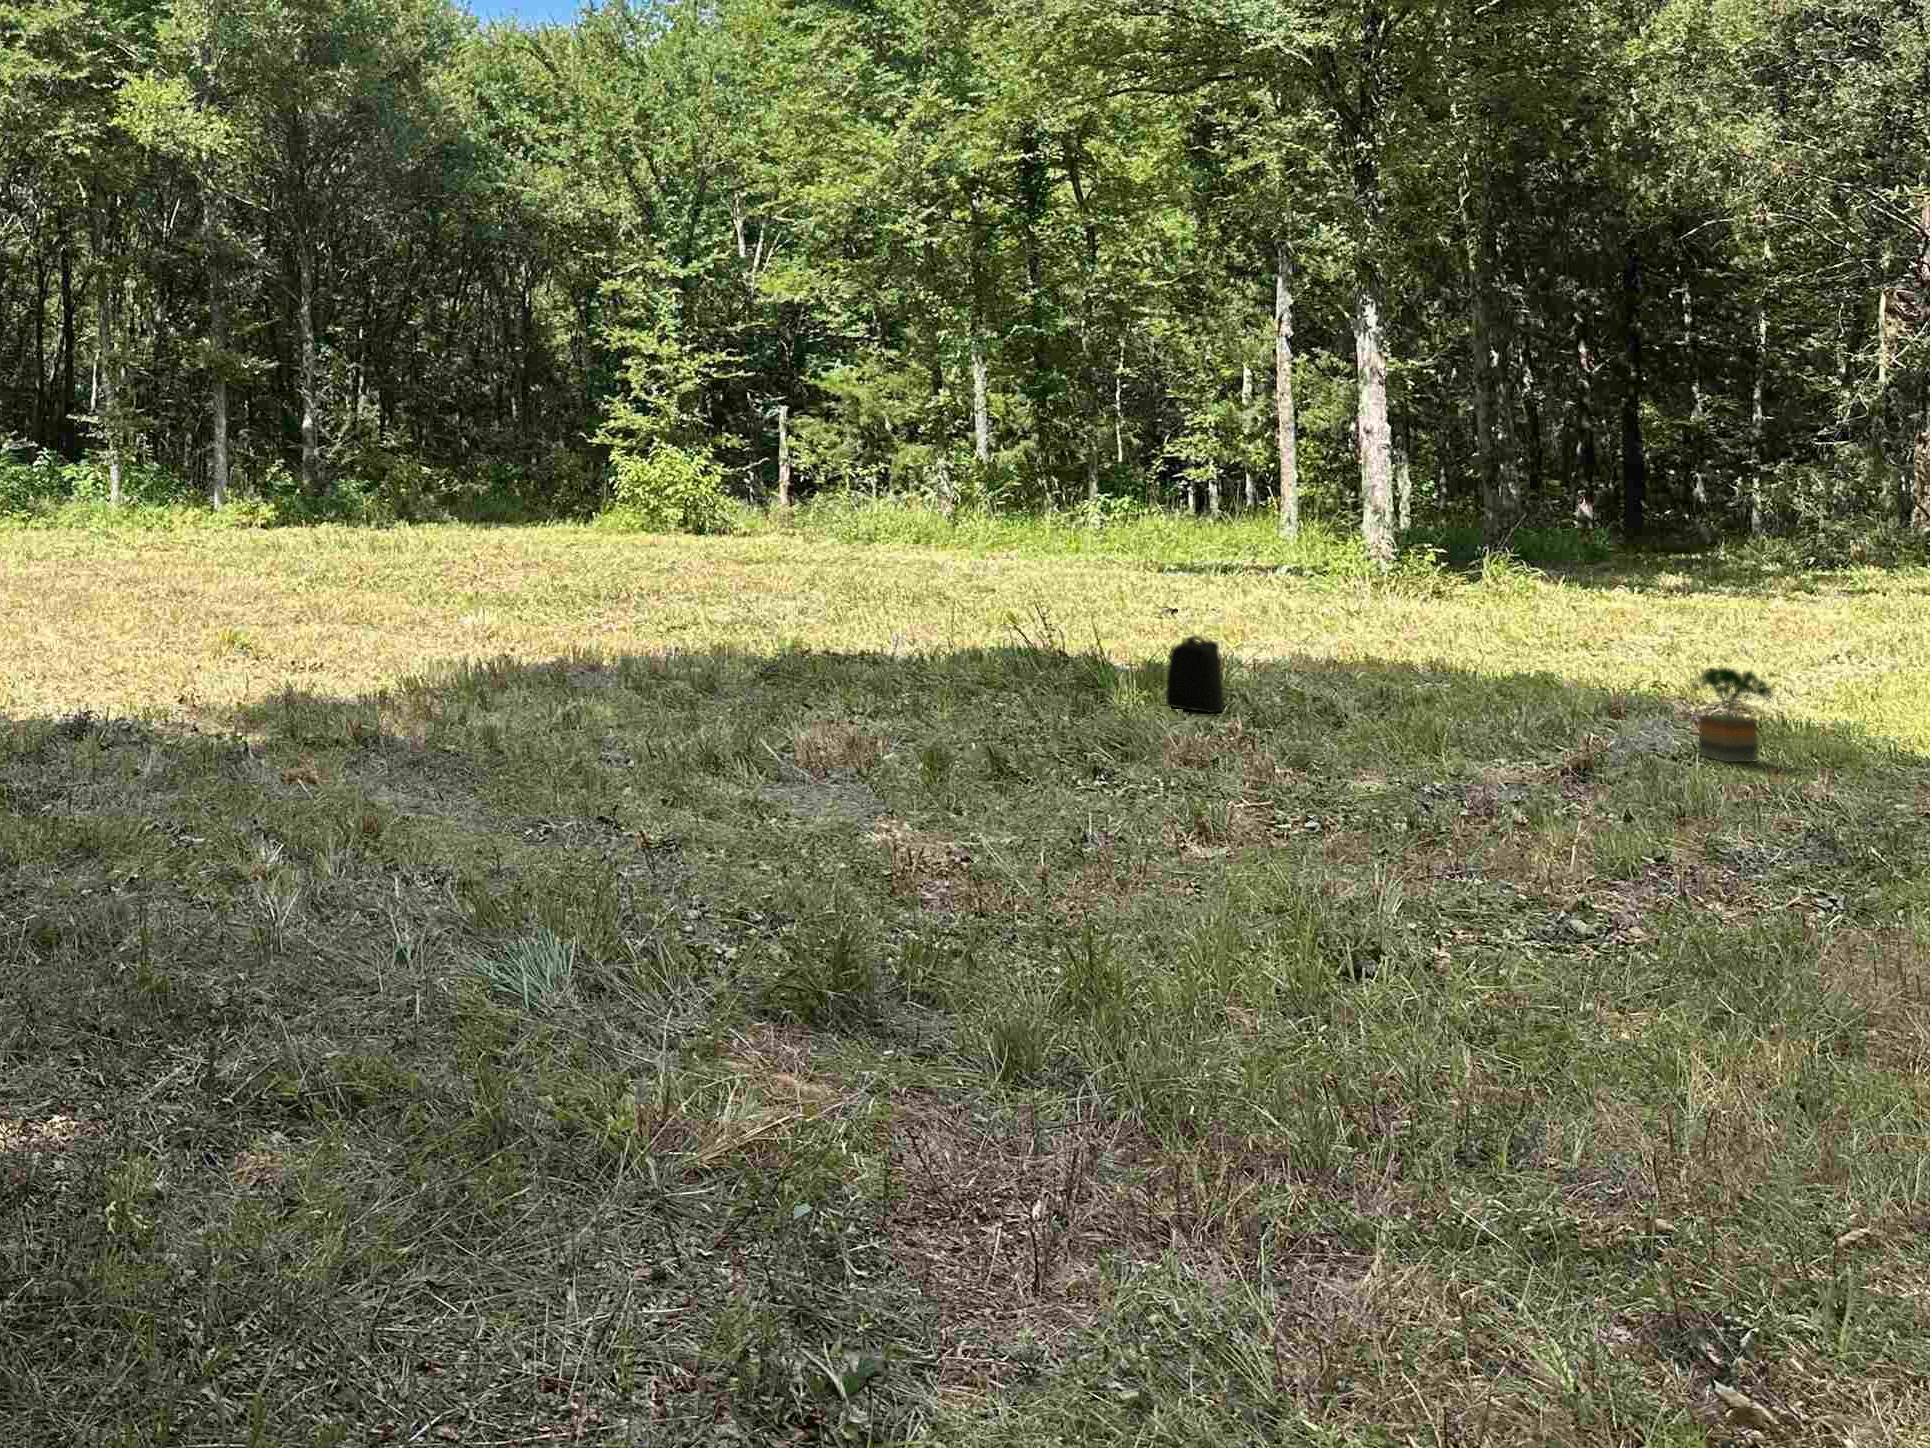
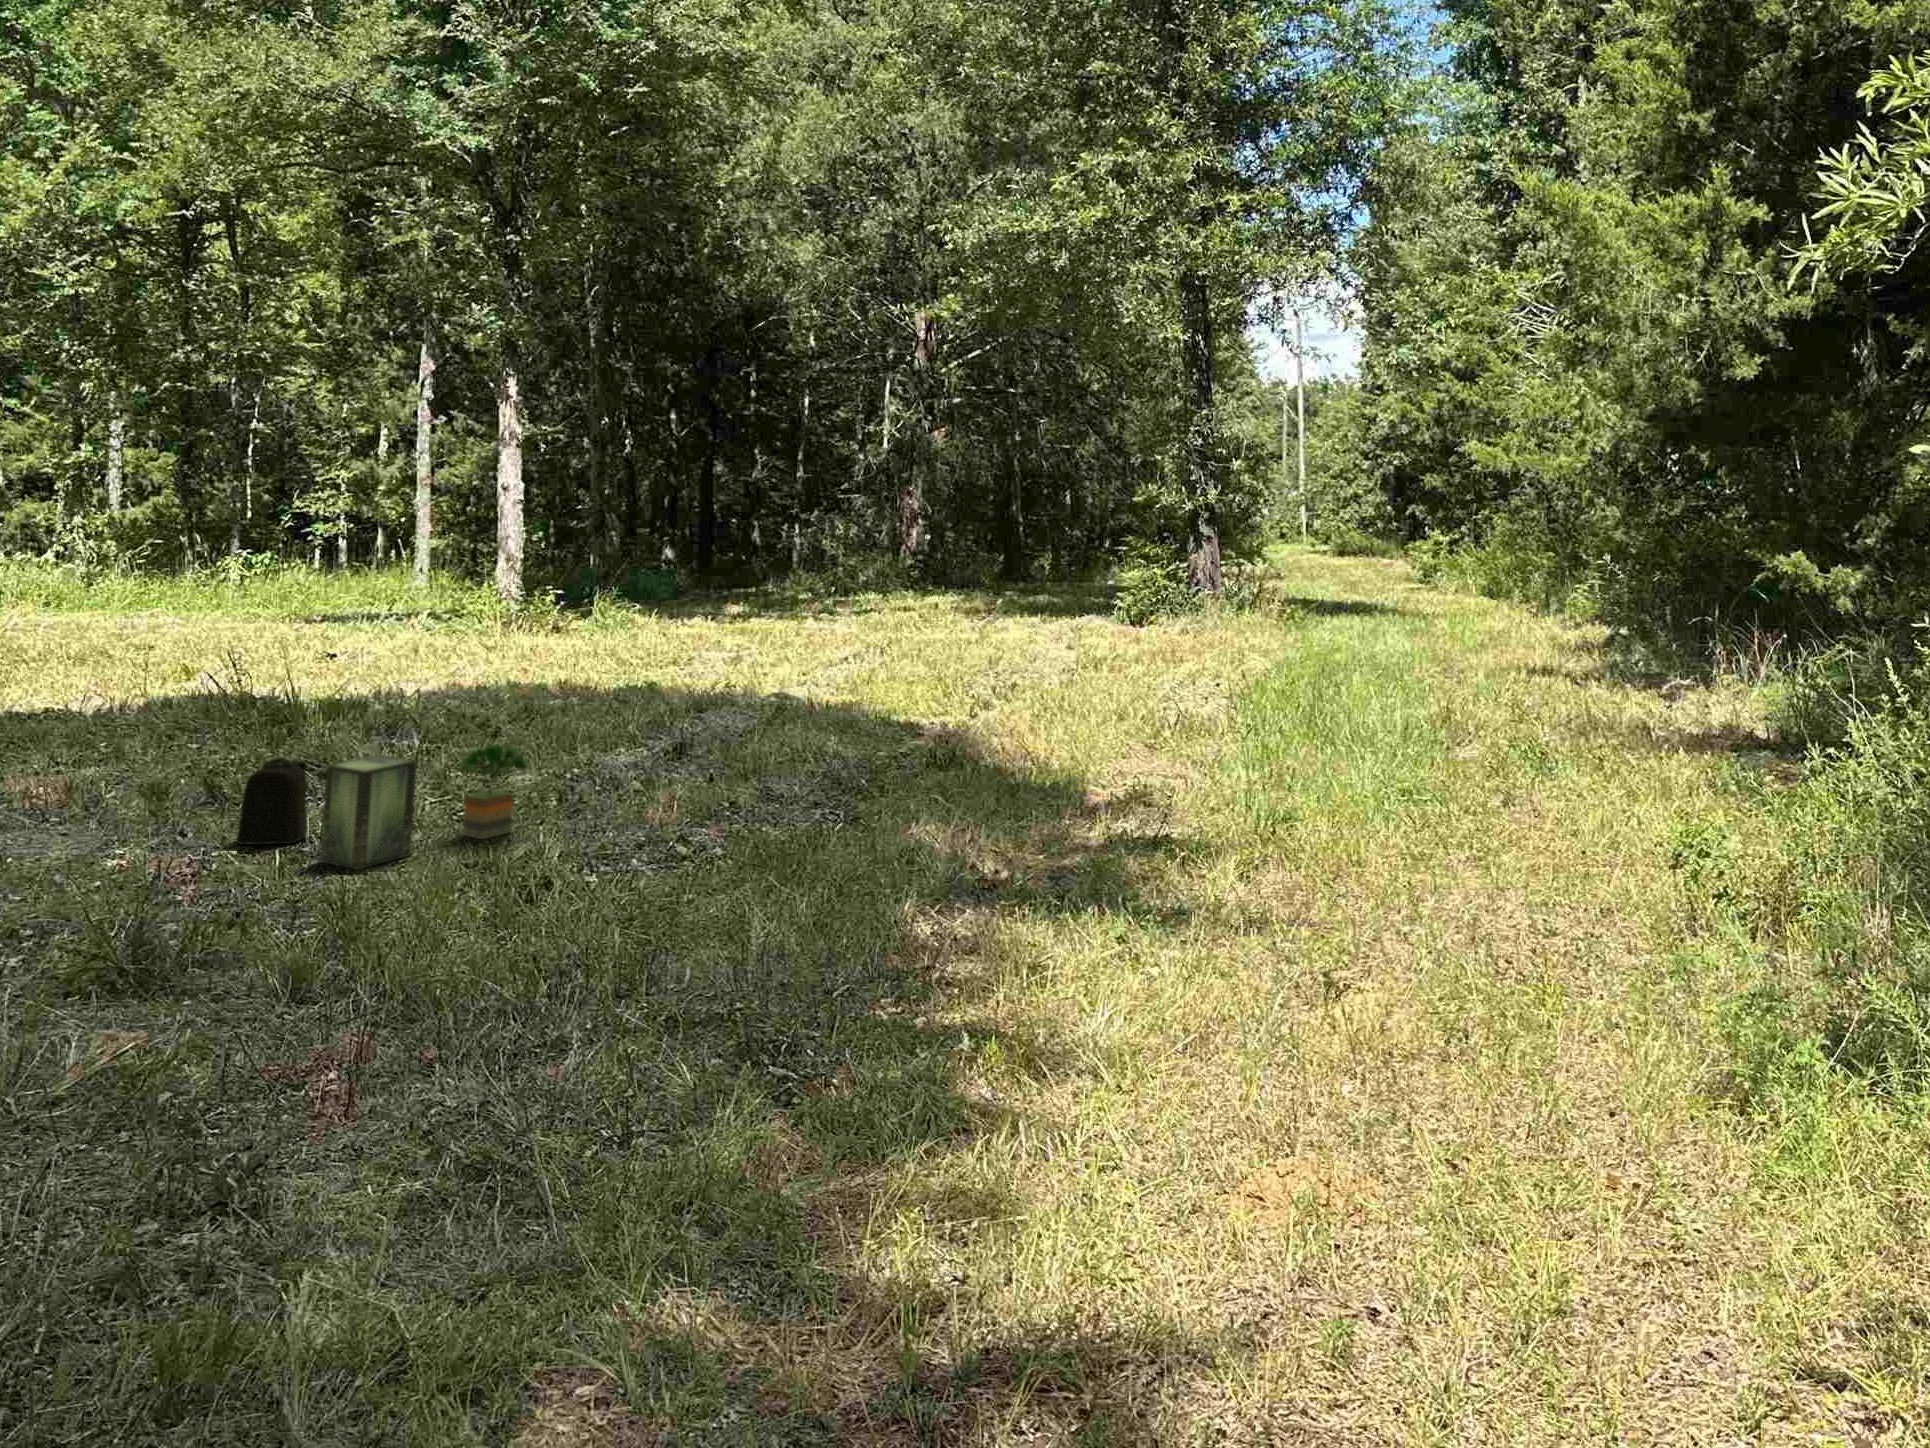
storage box: none [1240,641,1322,738] -> present [320,755,417,870]
potted tree: present [1691,668,1773,762] -> present [459,745,529,839]

